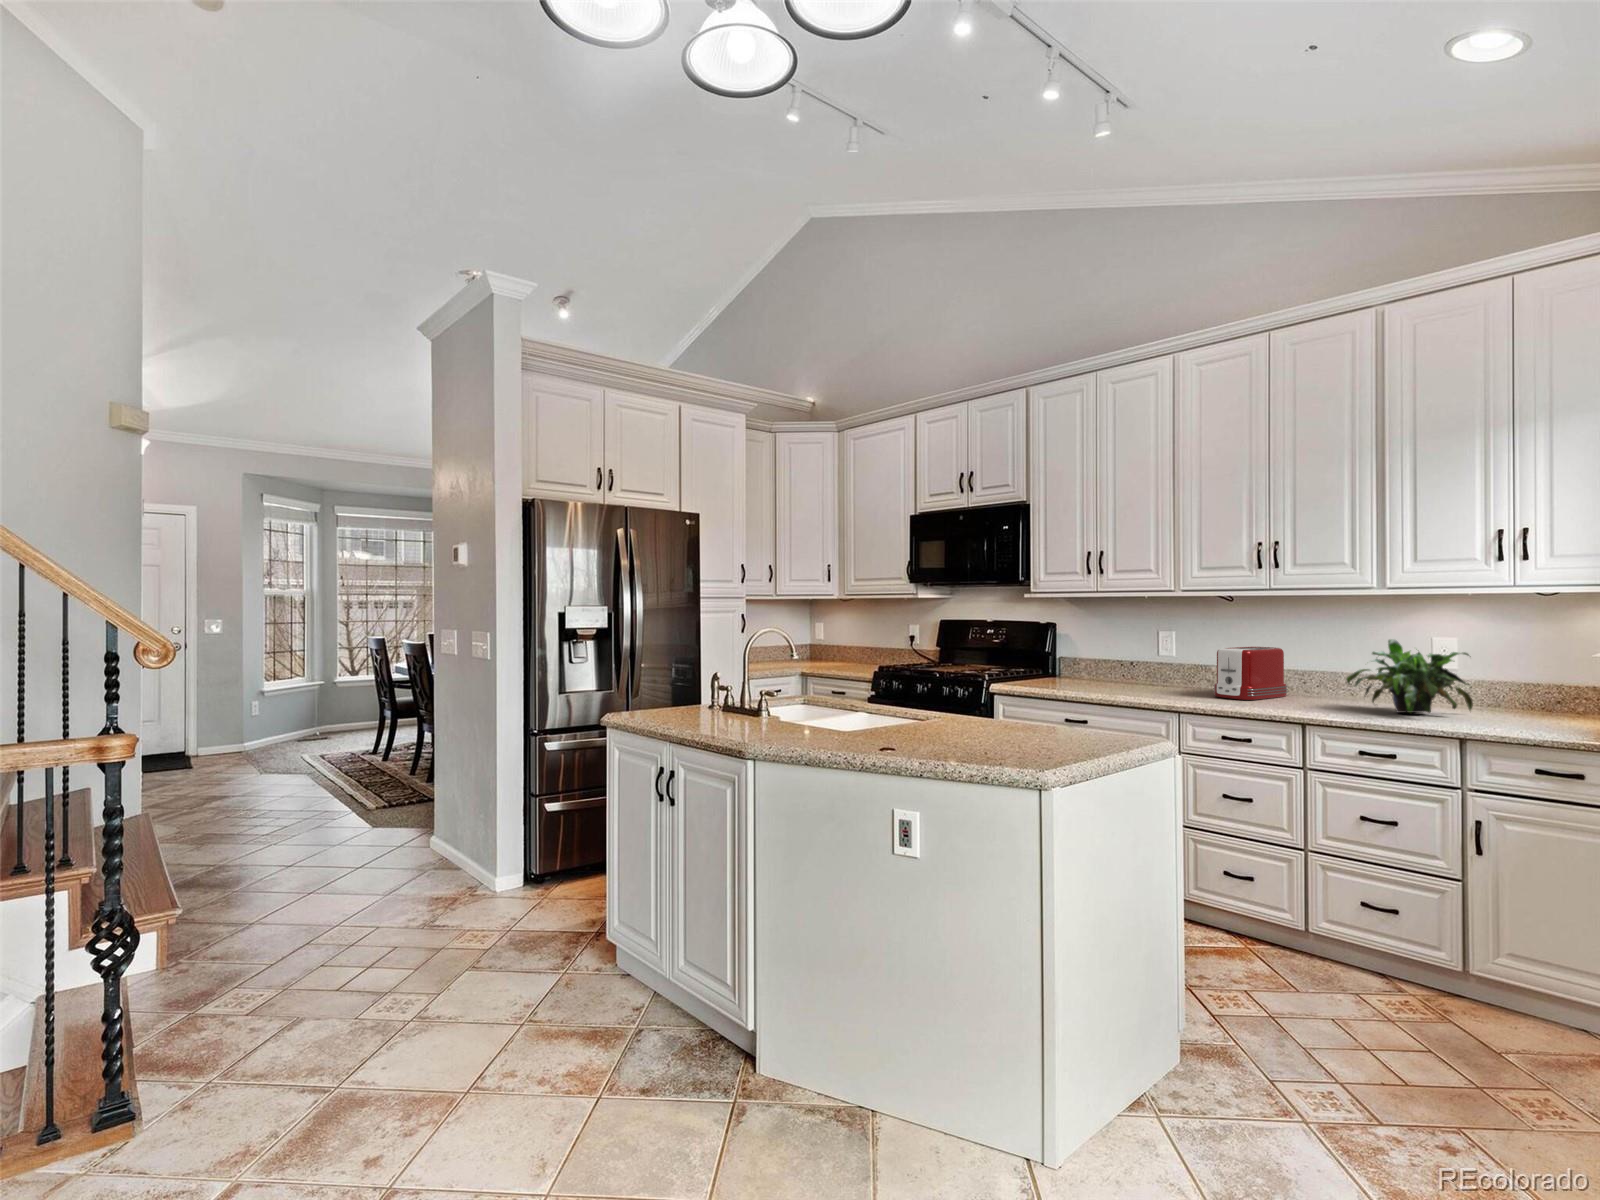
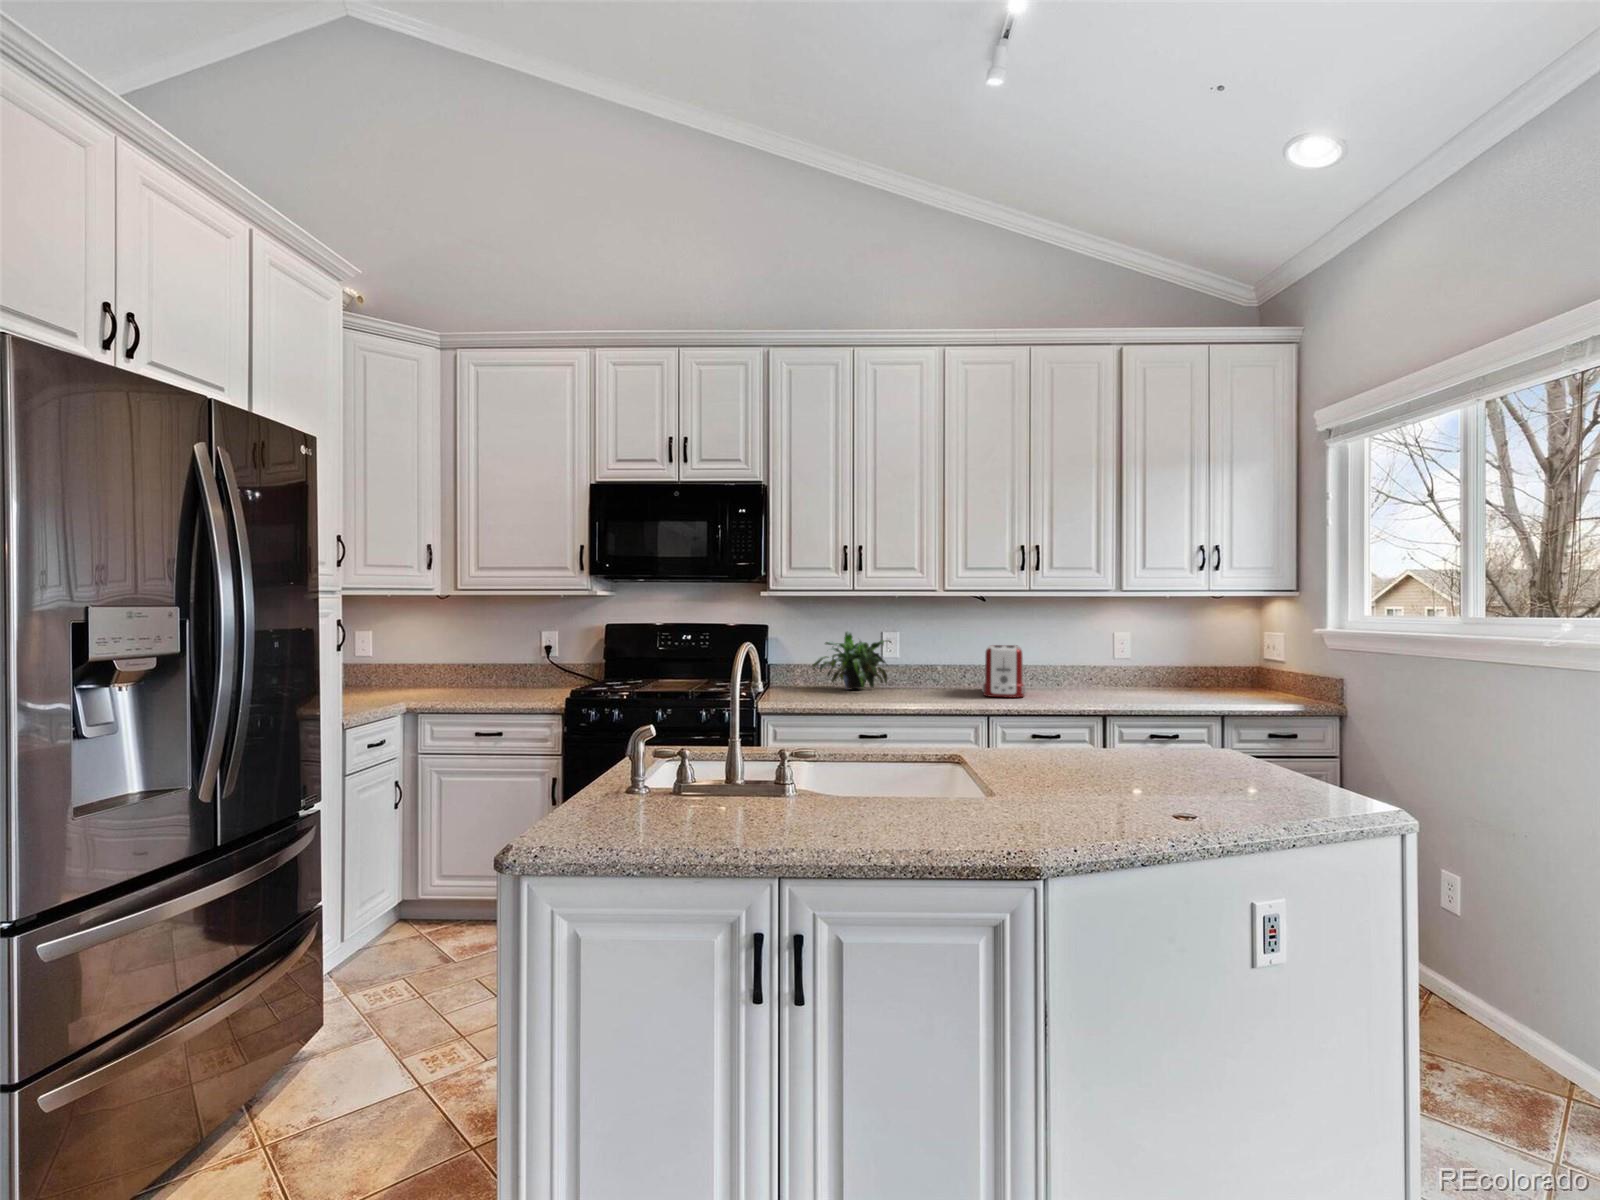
potted plant: present [1347,639,1473,713] -> present [813,631,890,690]

